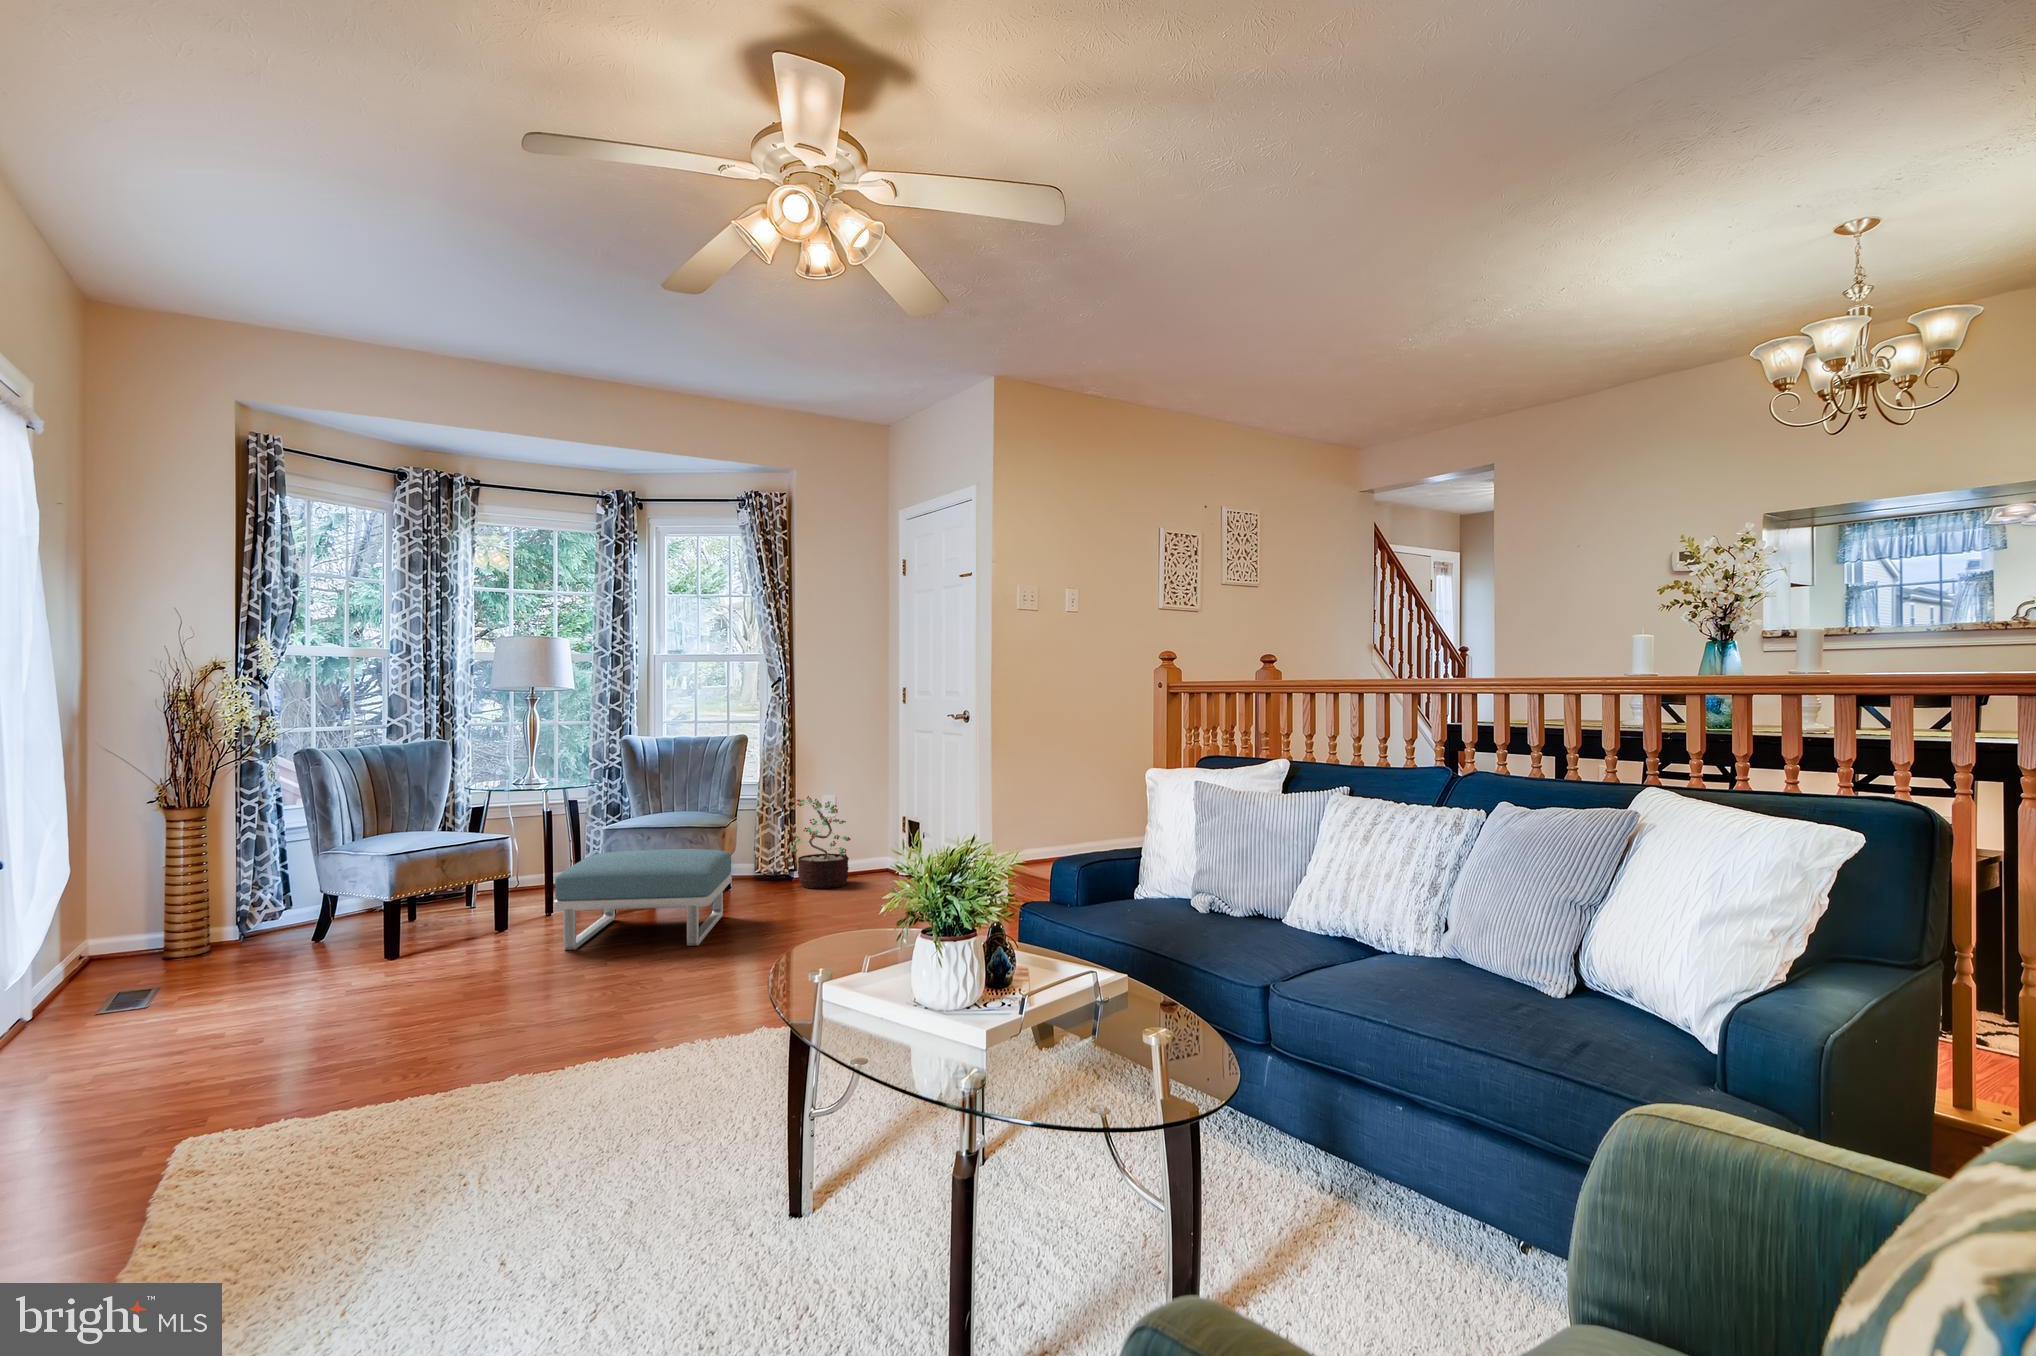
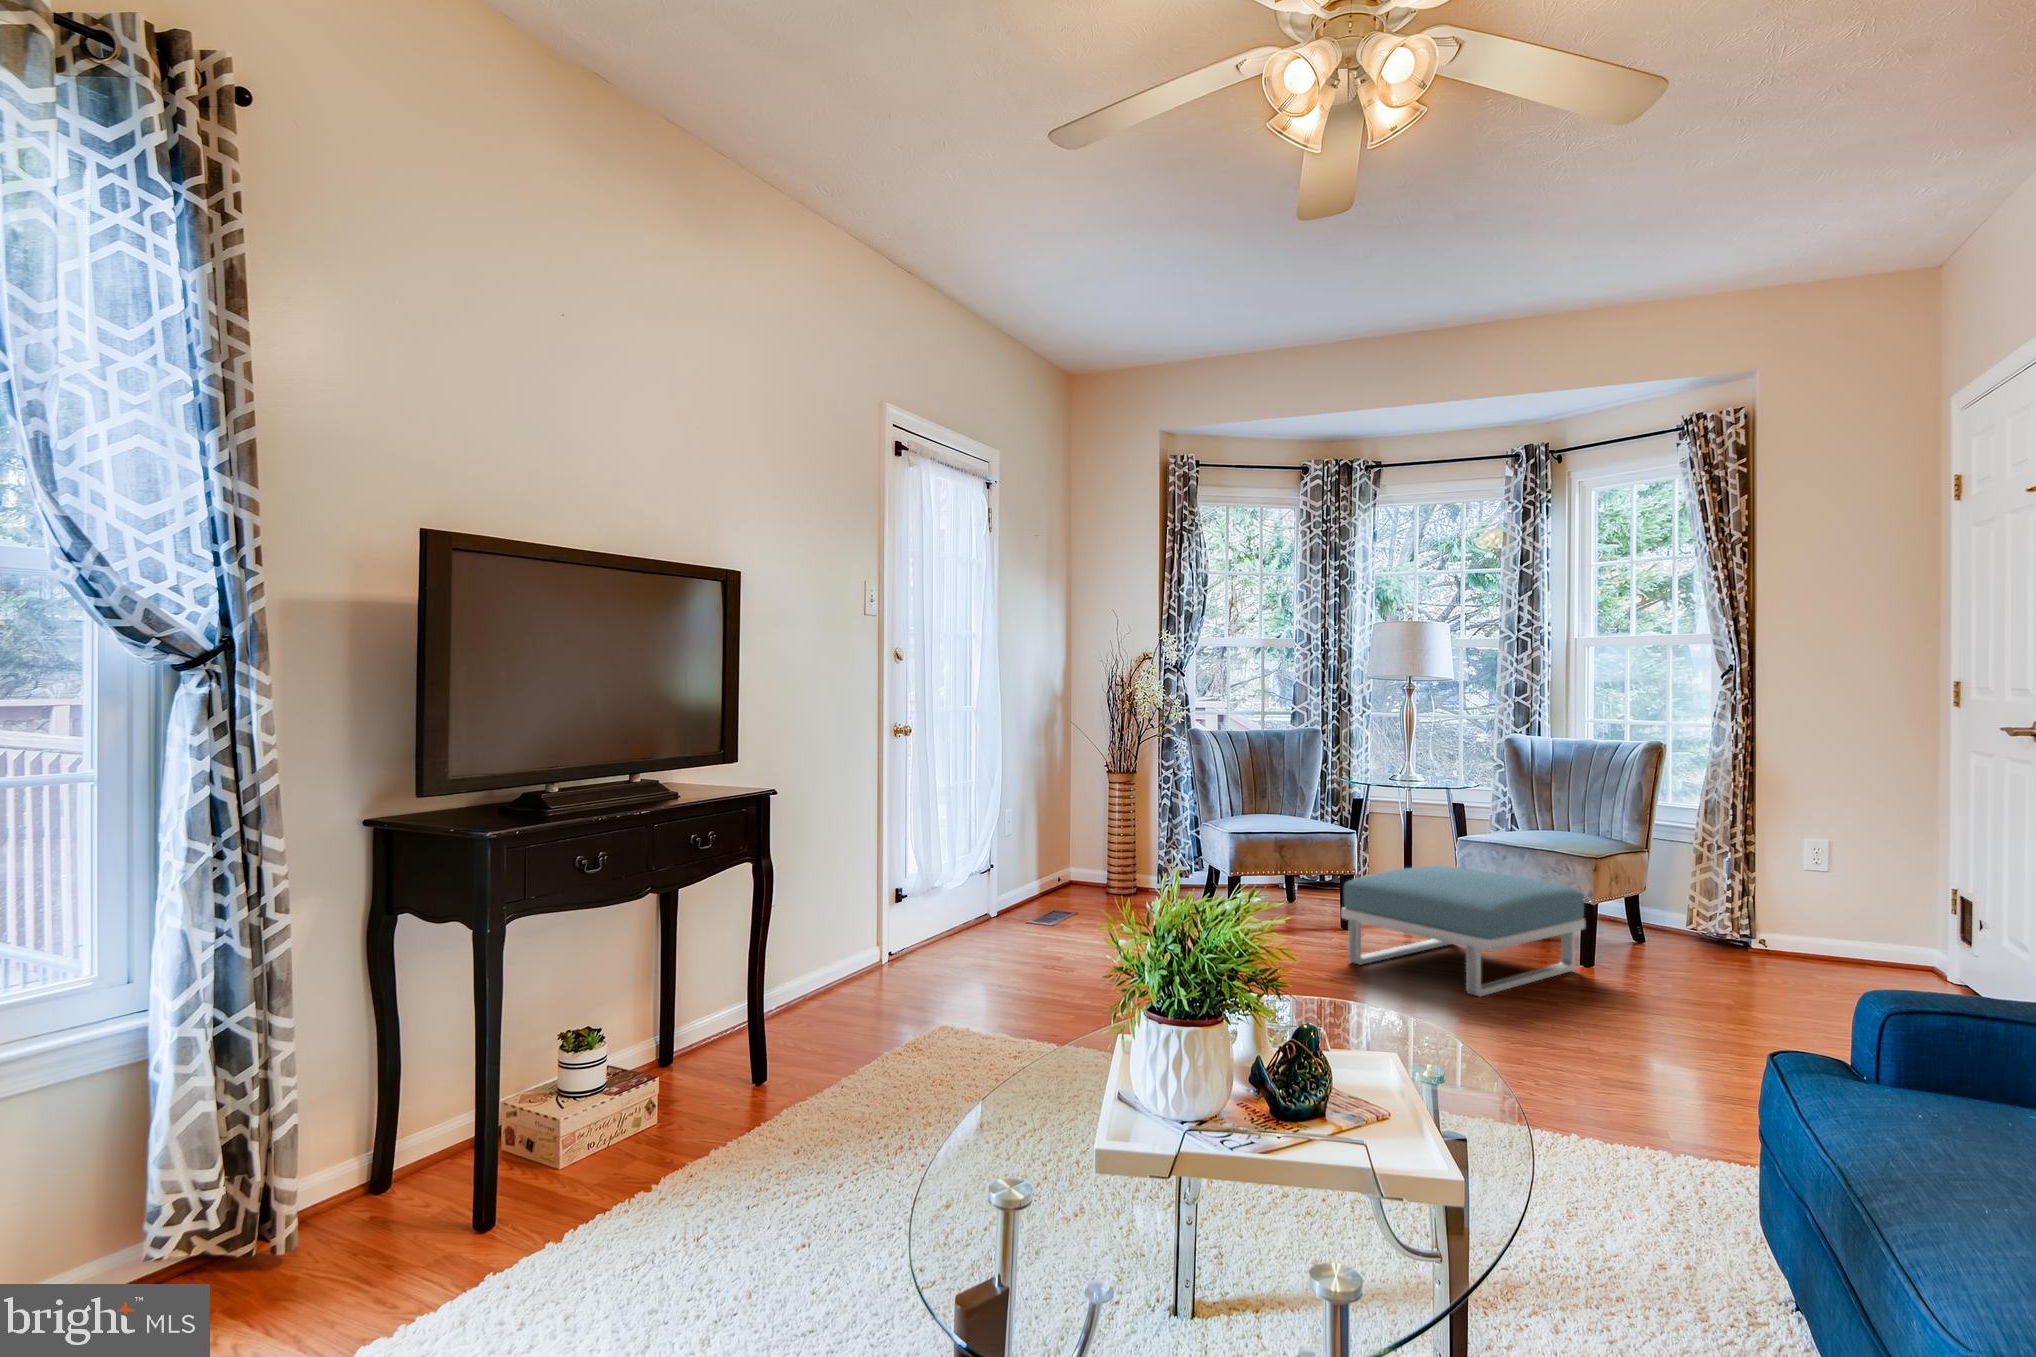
decorative plant: present [786,796,851,889] -> none [1734,834,1844,973]

